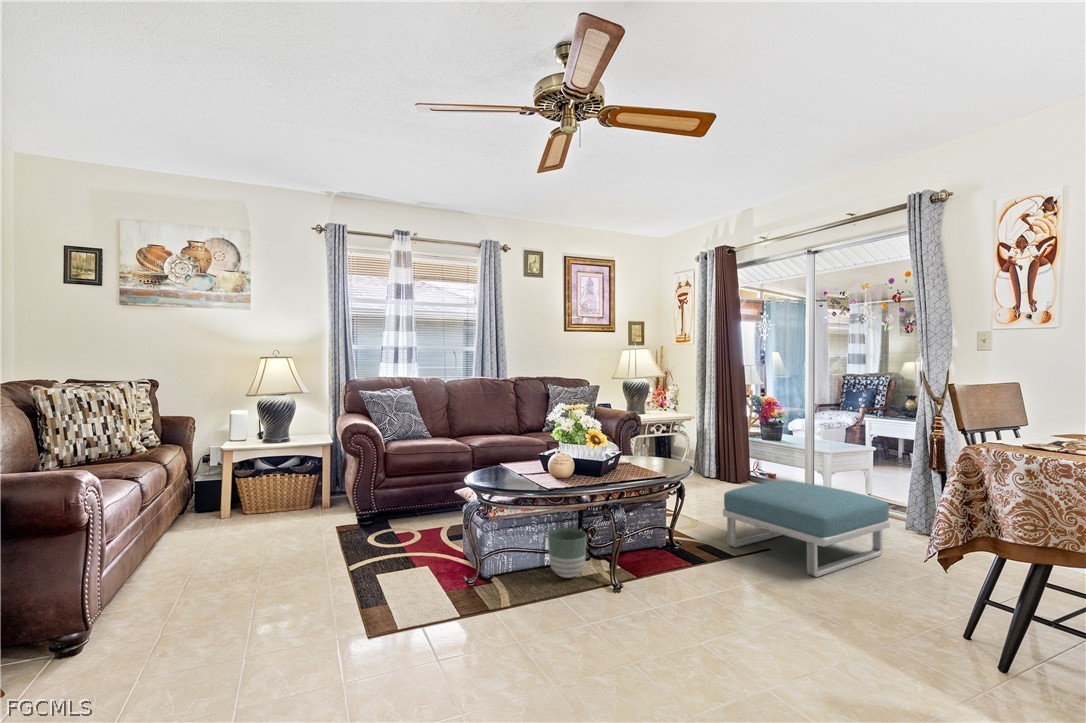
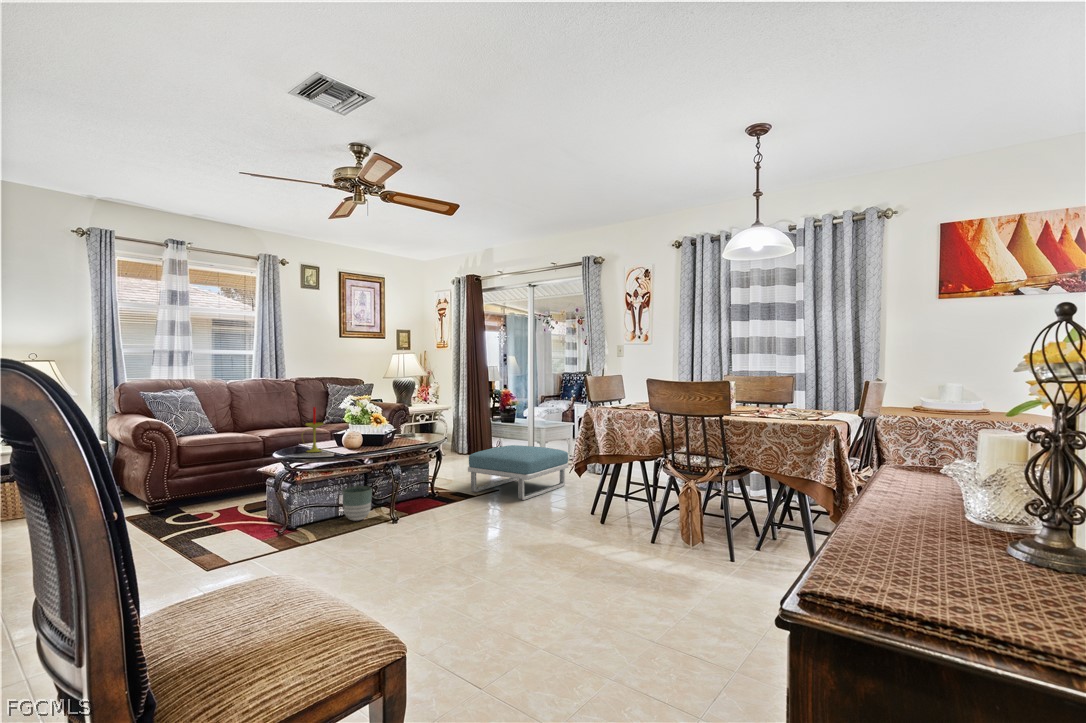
candle: none [499,416,527,478] -> present [302,407,323,452]

